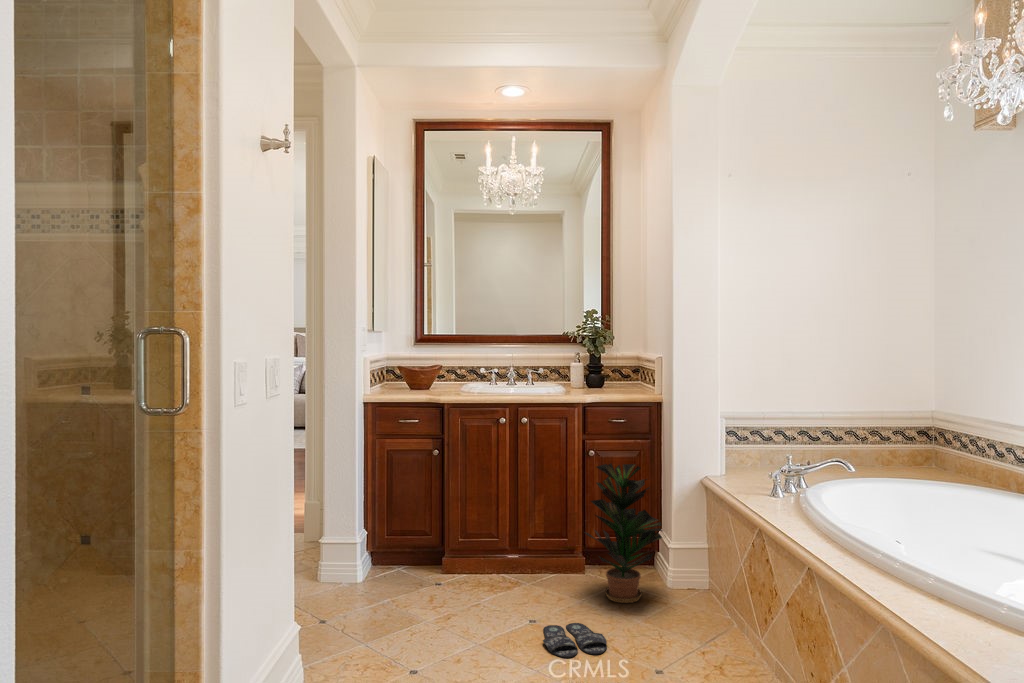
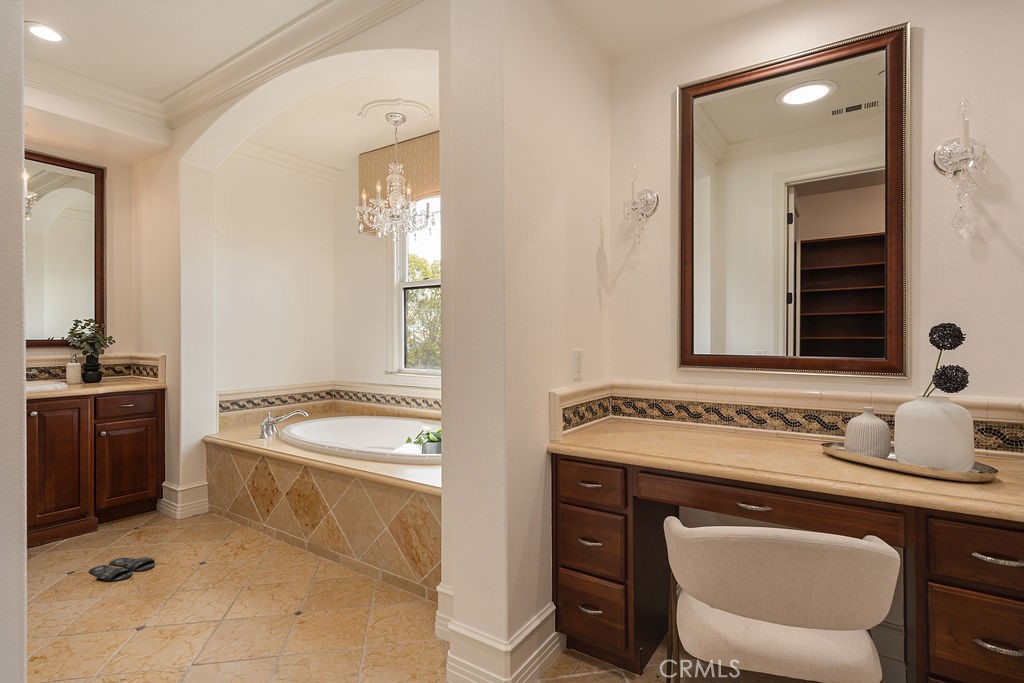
potted plant: present [585,463,663,603] -> none [106,434,180,538]

